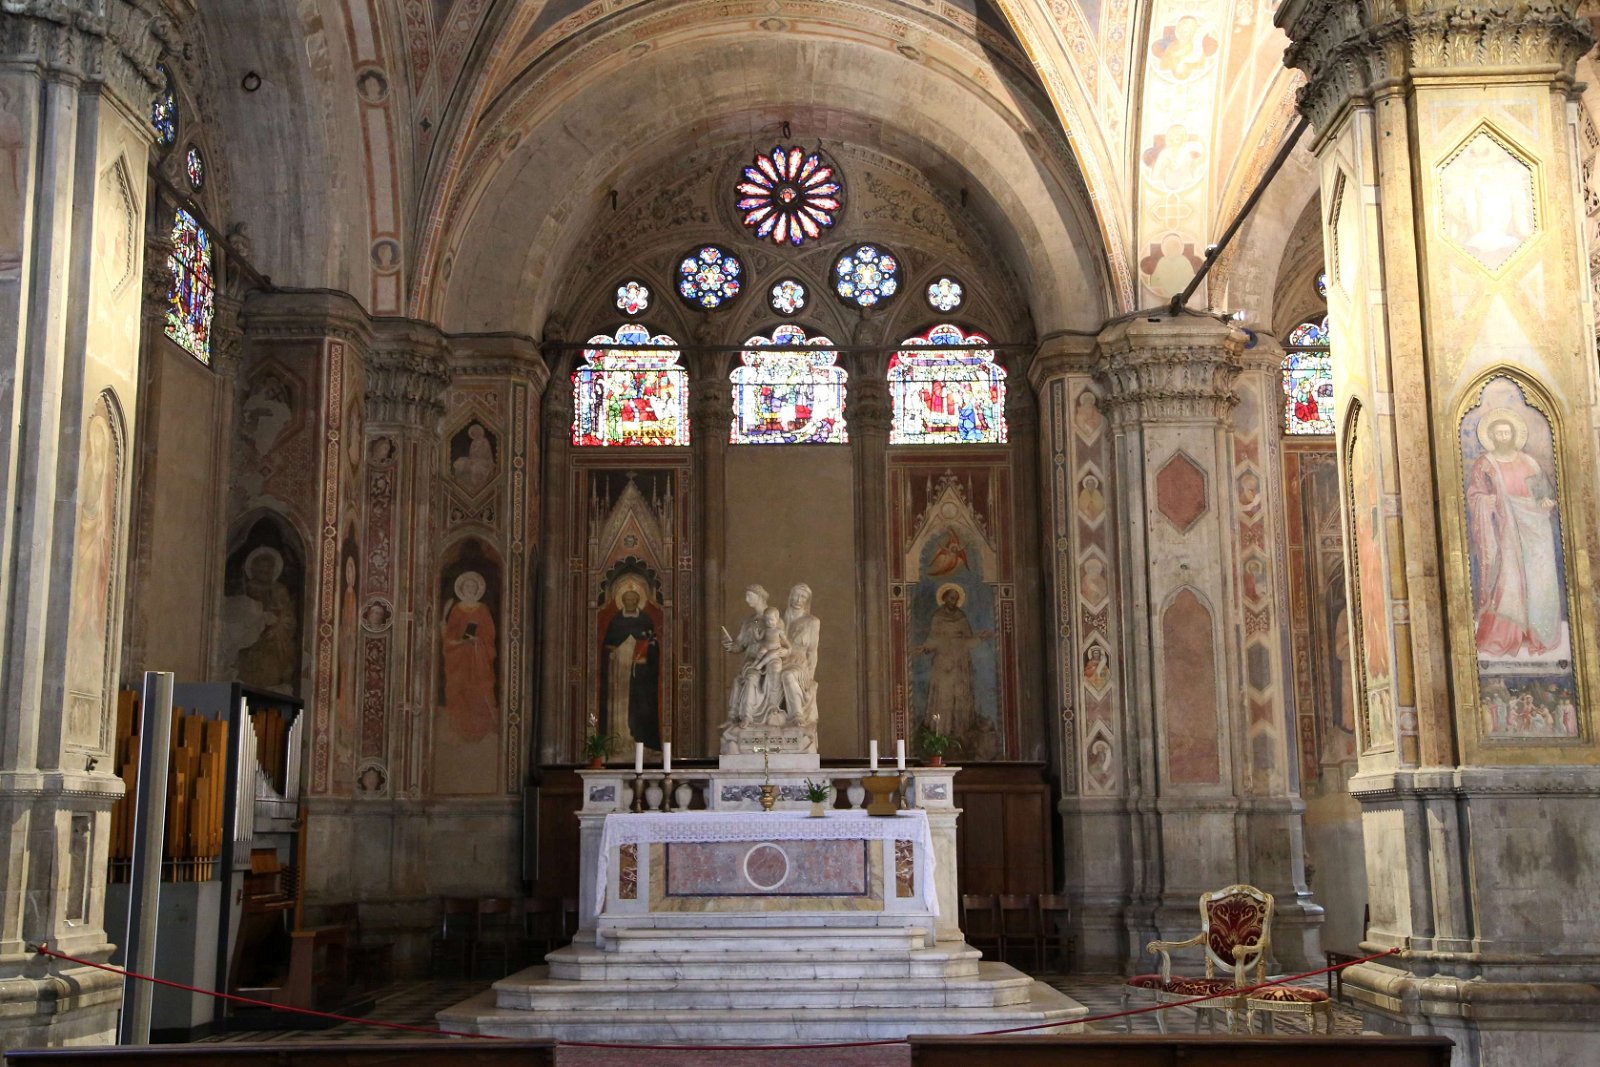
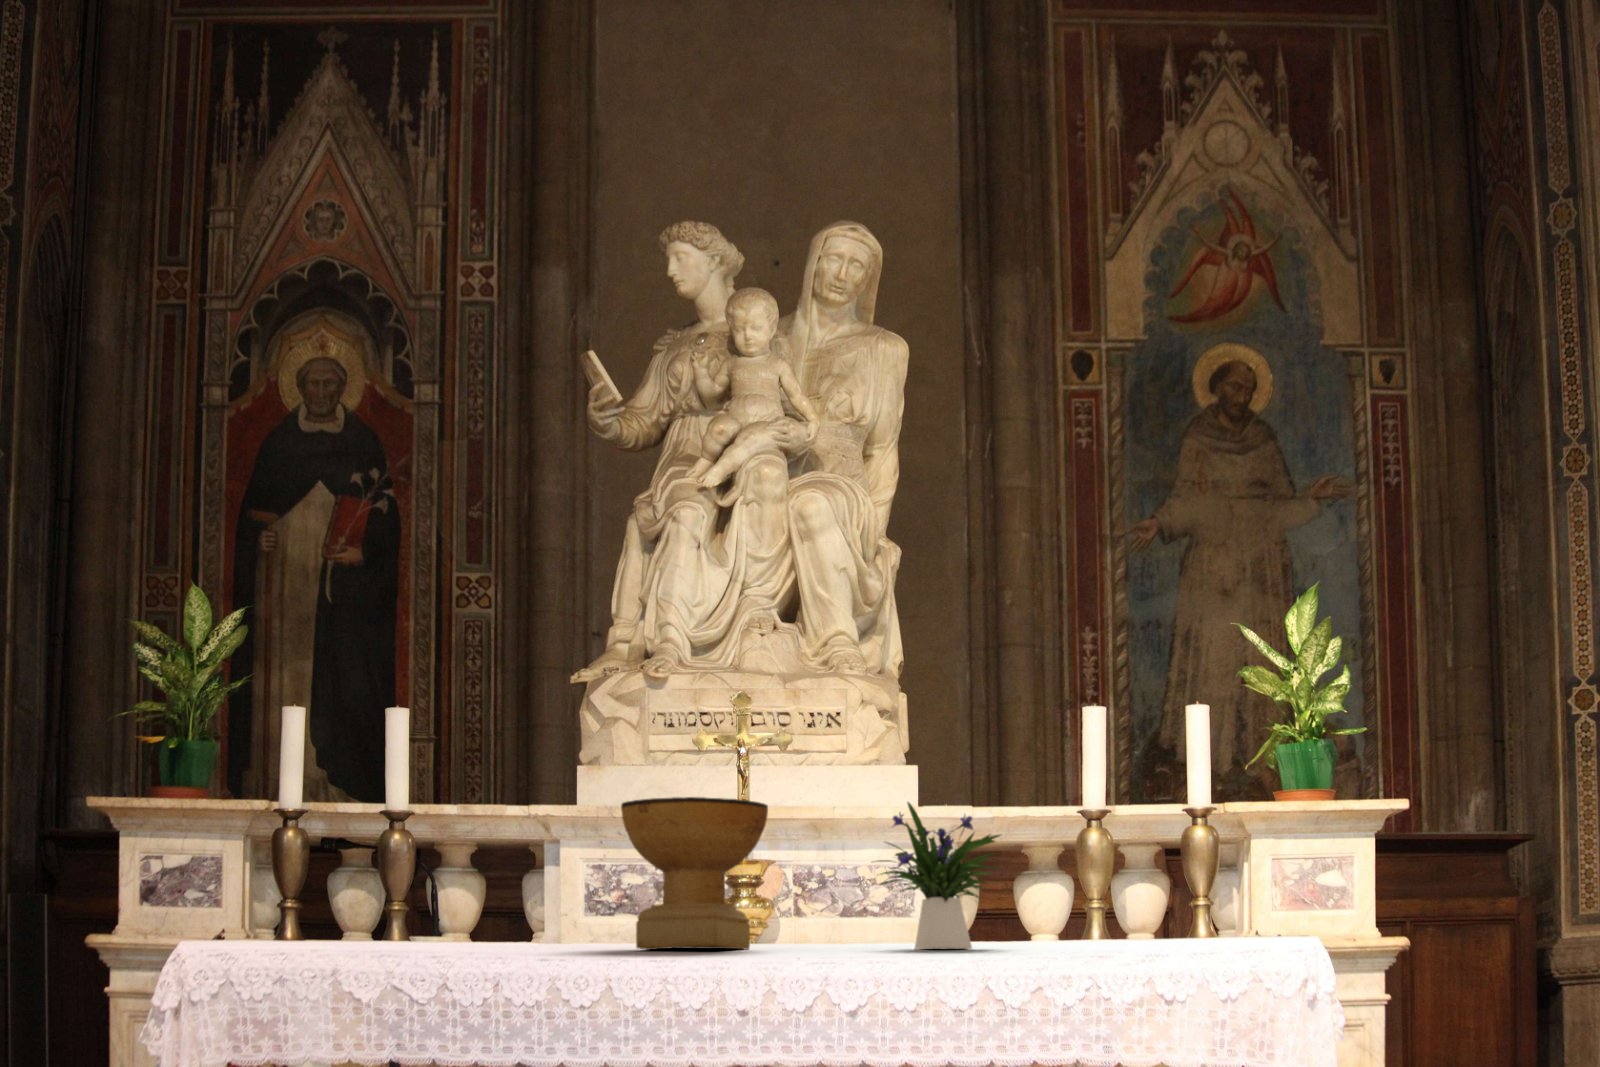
decorative bowl: present [862,776,901,815] -> present [621,797,768,950]

